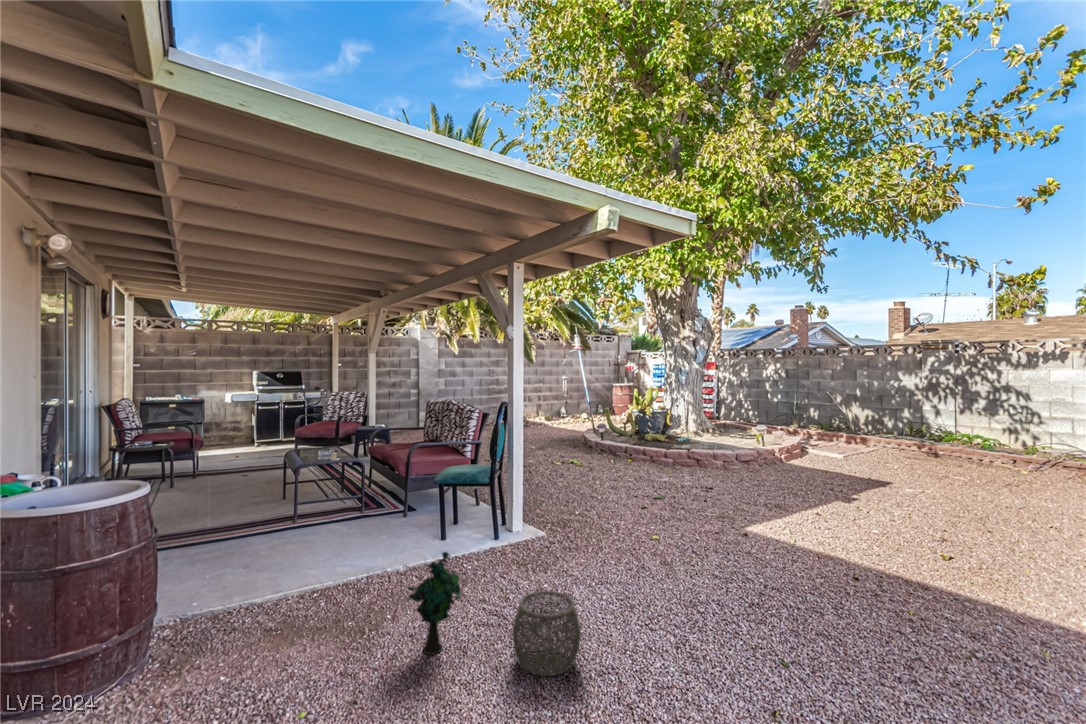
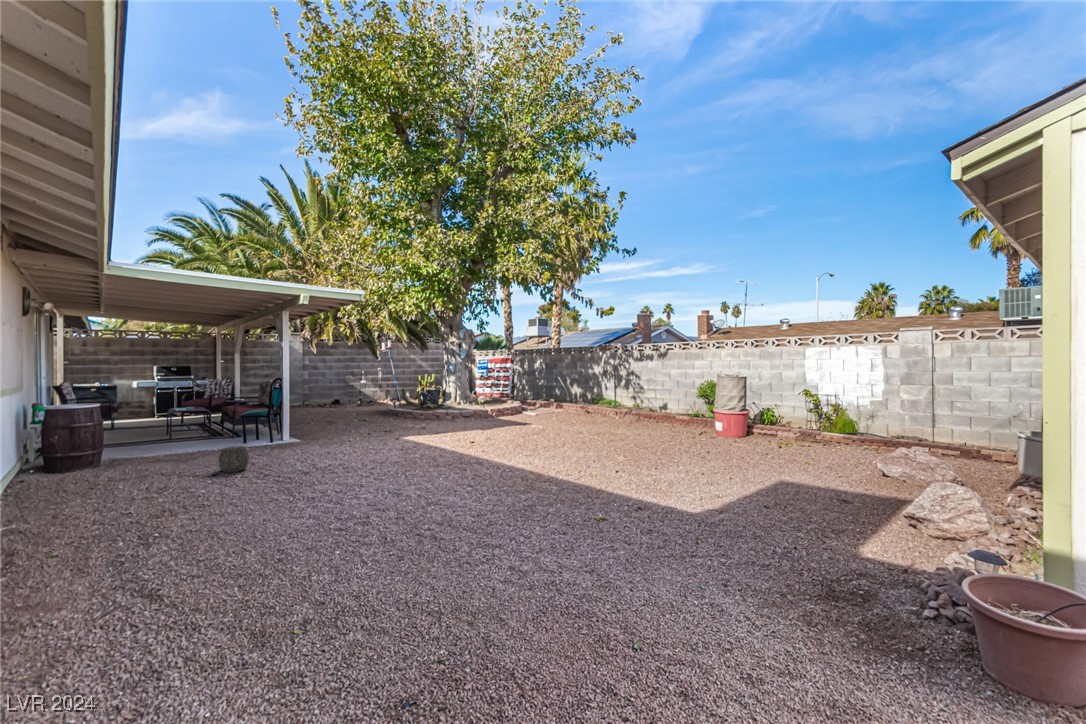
decorative plant: present [407,552,461,655] -> none [178,431,205,470]

